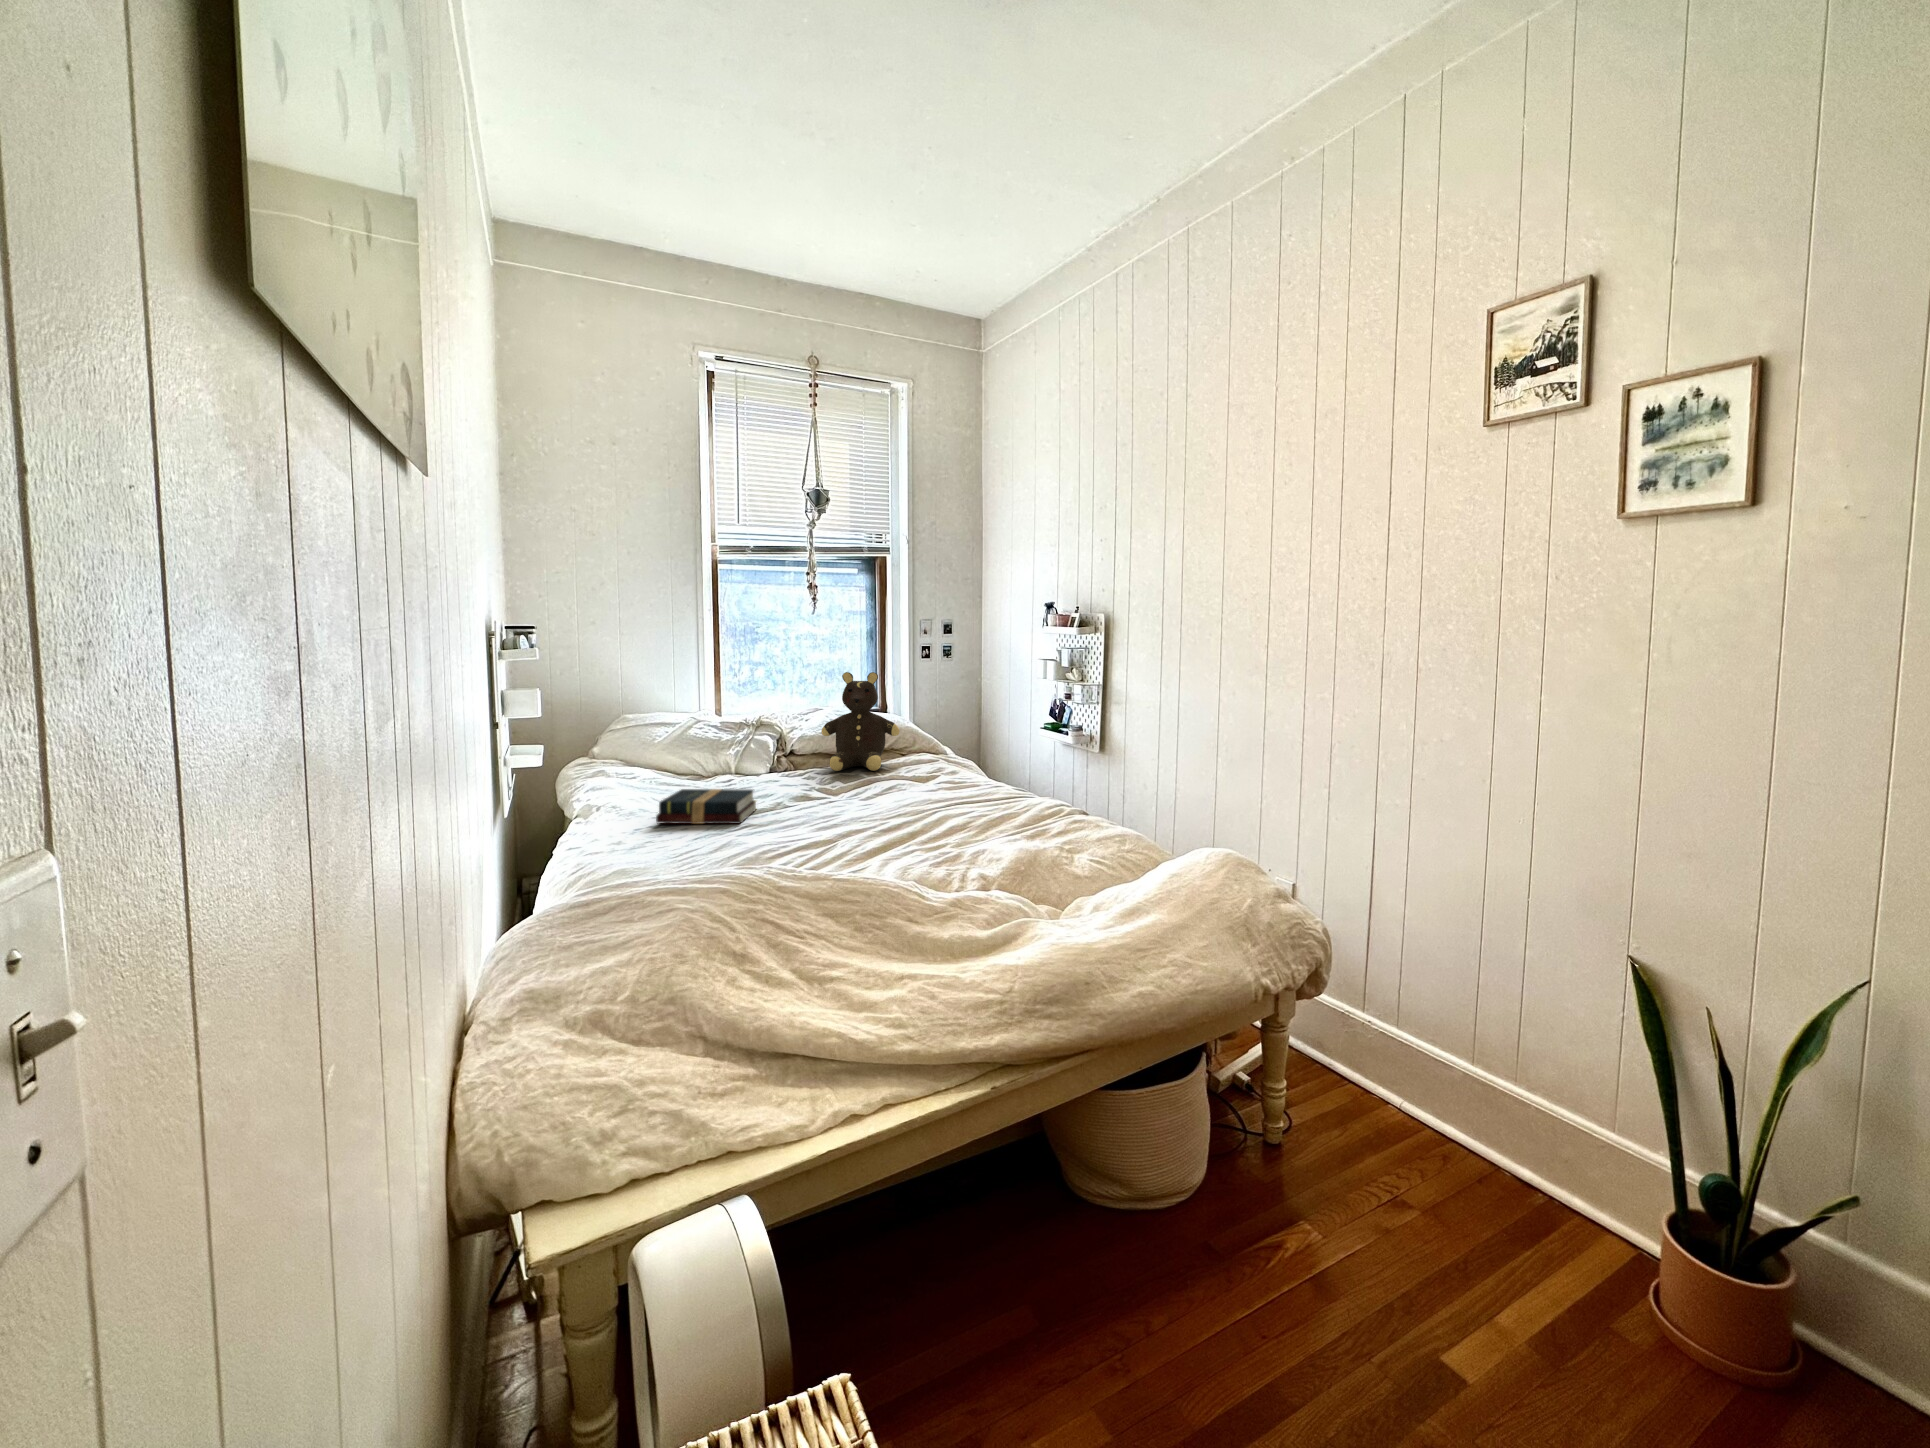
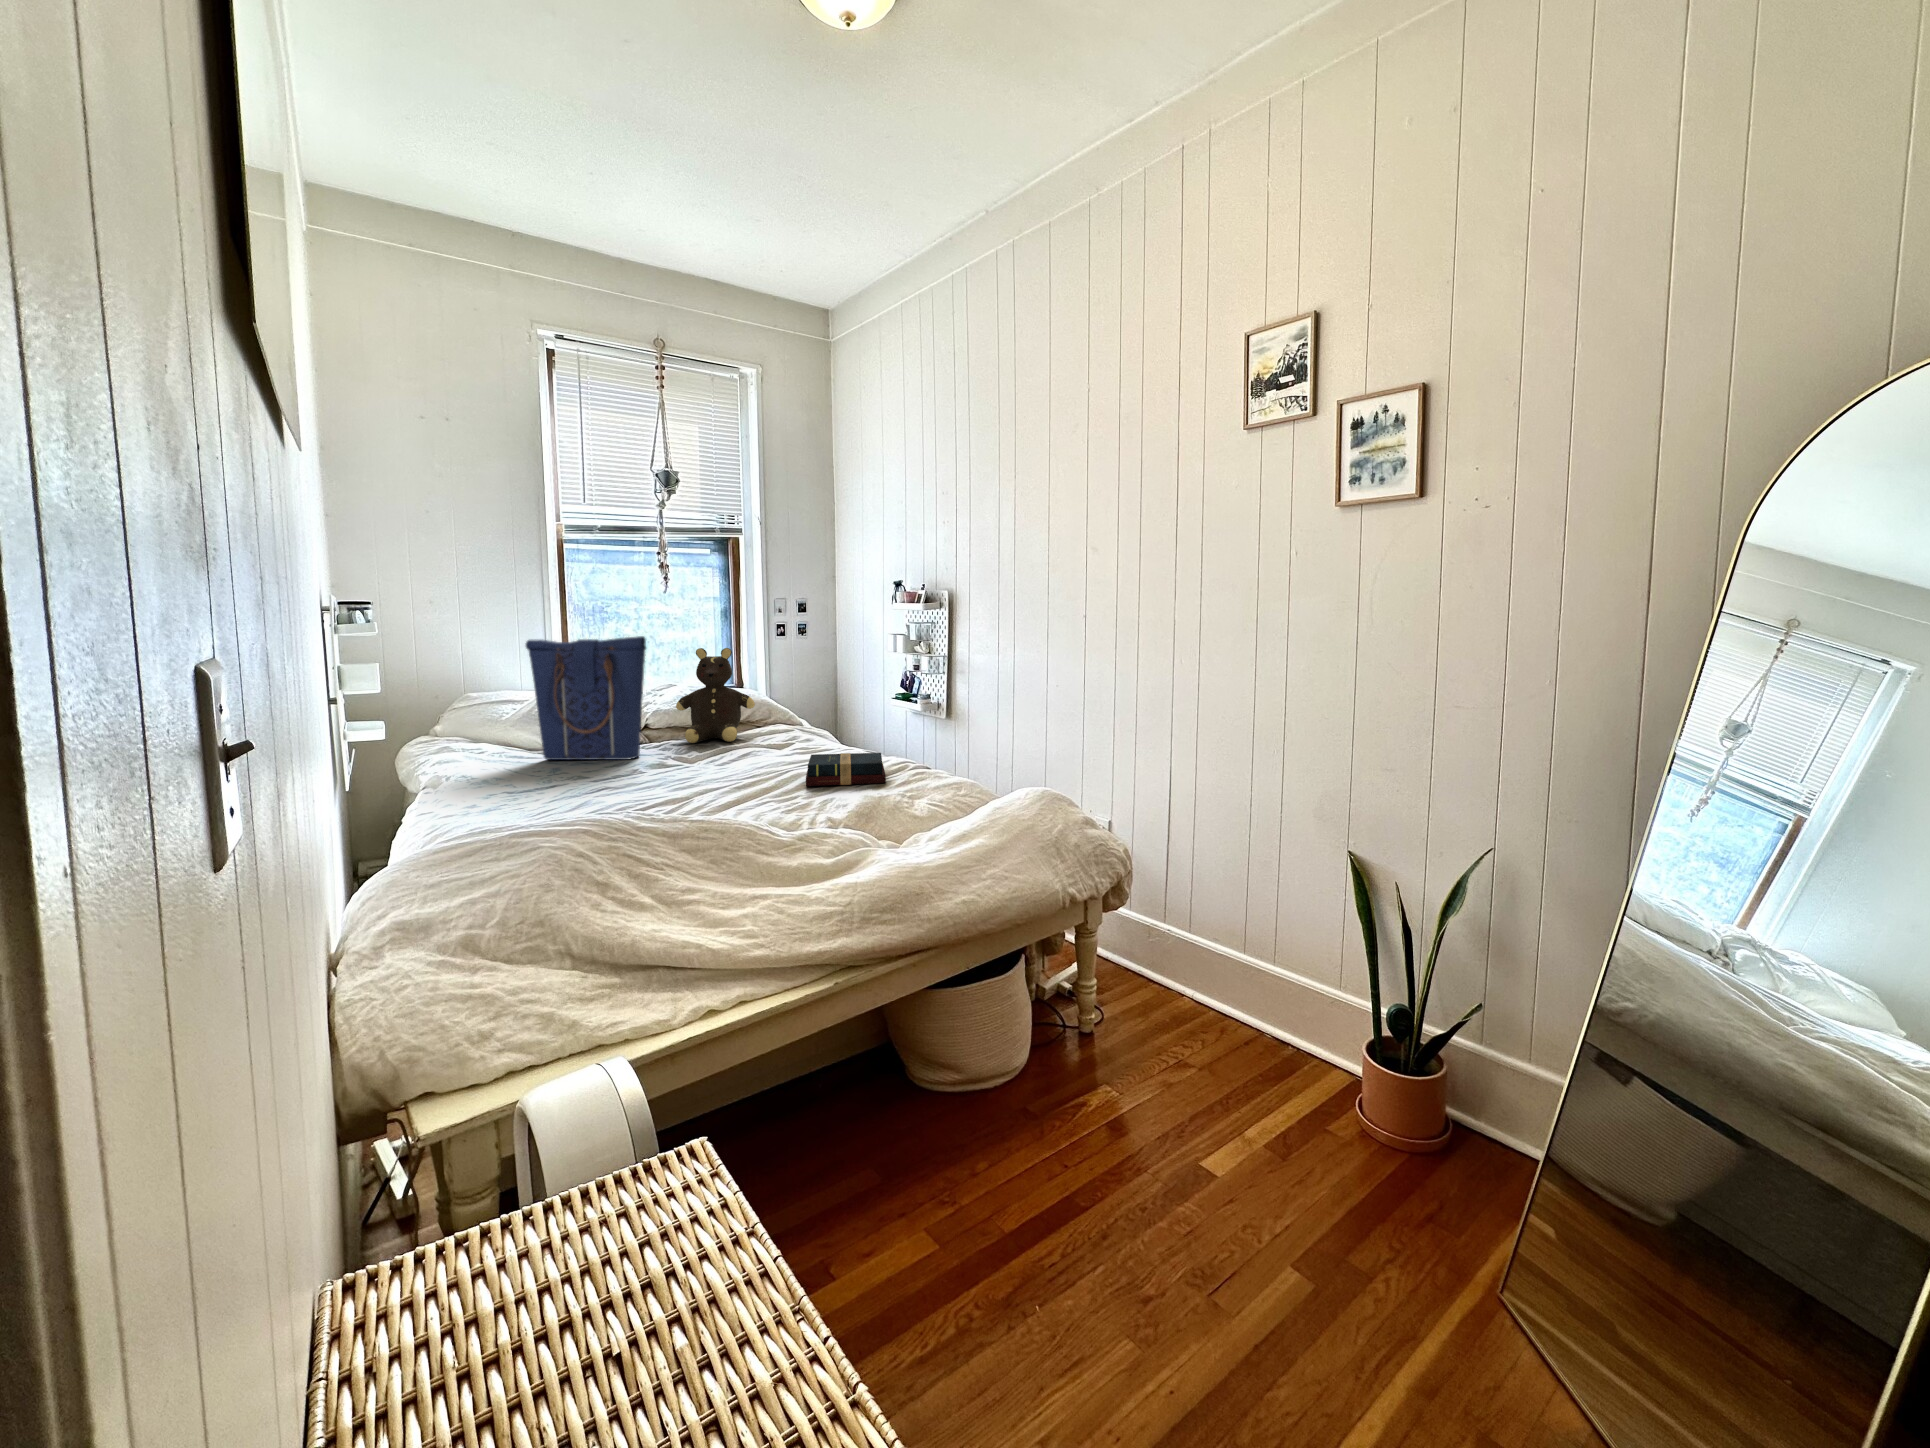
tote bag: none [678,660,795,788] -> present [526,636,646,760]
hardback book: present [656,789,756,824] -> present [806,753,886,786]

